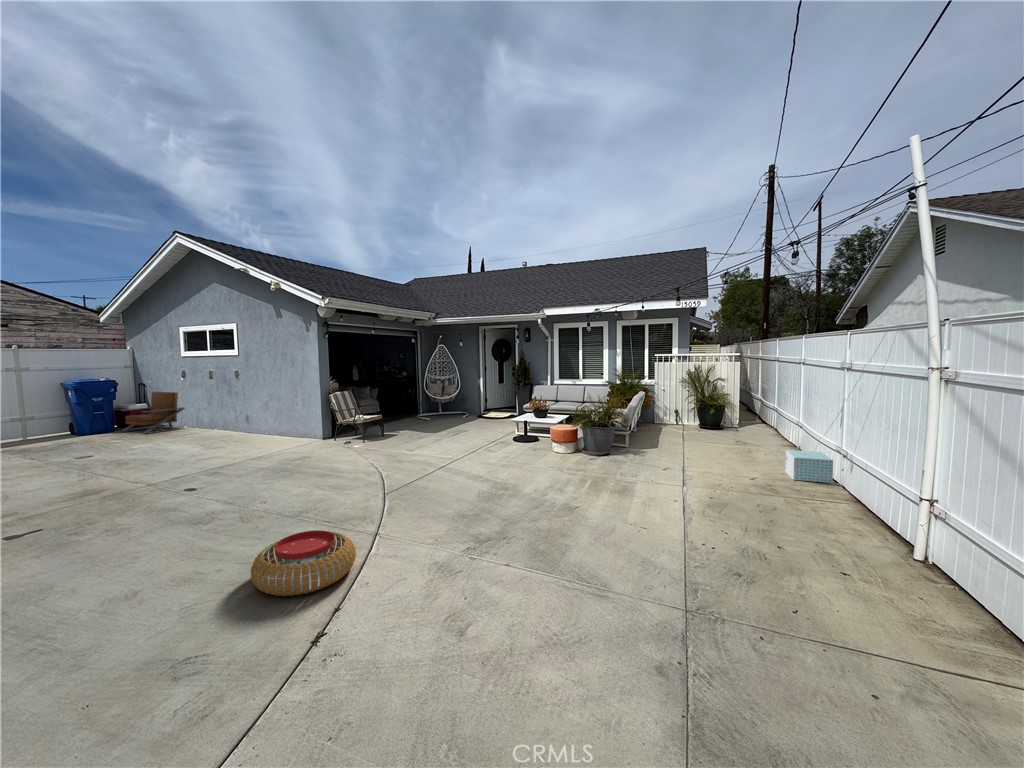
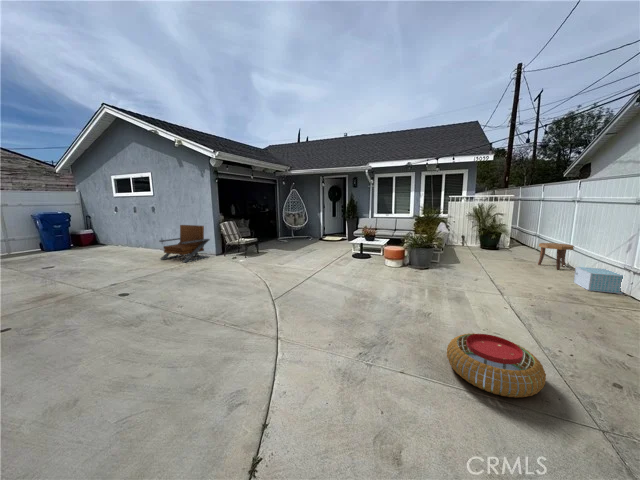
lounge chair: present [121,392,185,434] -> present [160,225,210,263]
side table: none [757,419,800,455] -> present [538,243,574,270]
pouf: present [251,530,356,596] -> present [447,333,546,398]

